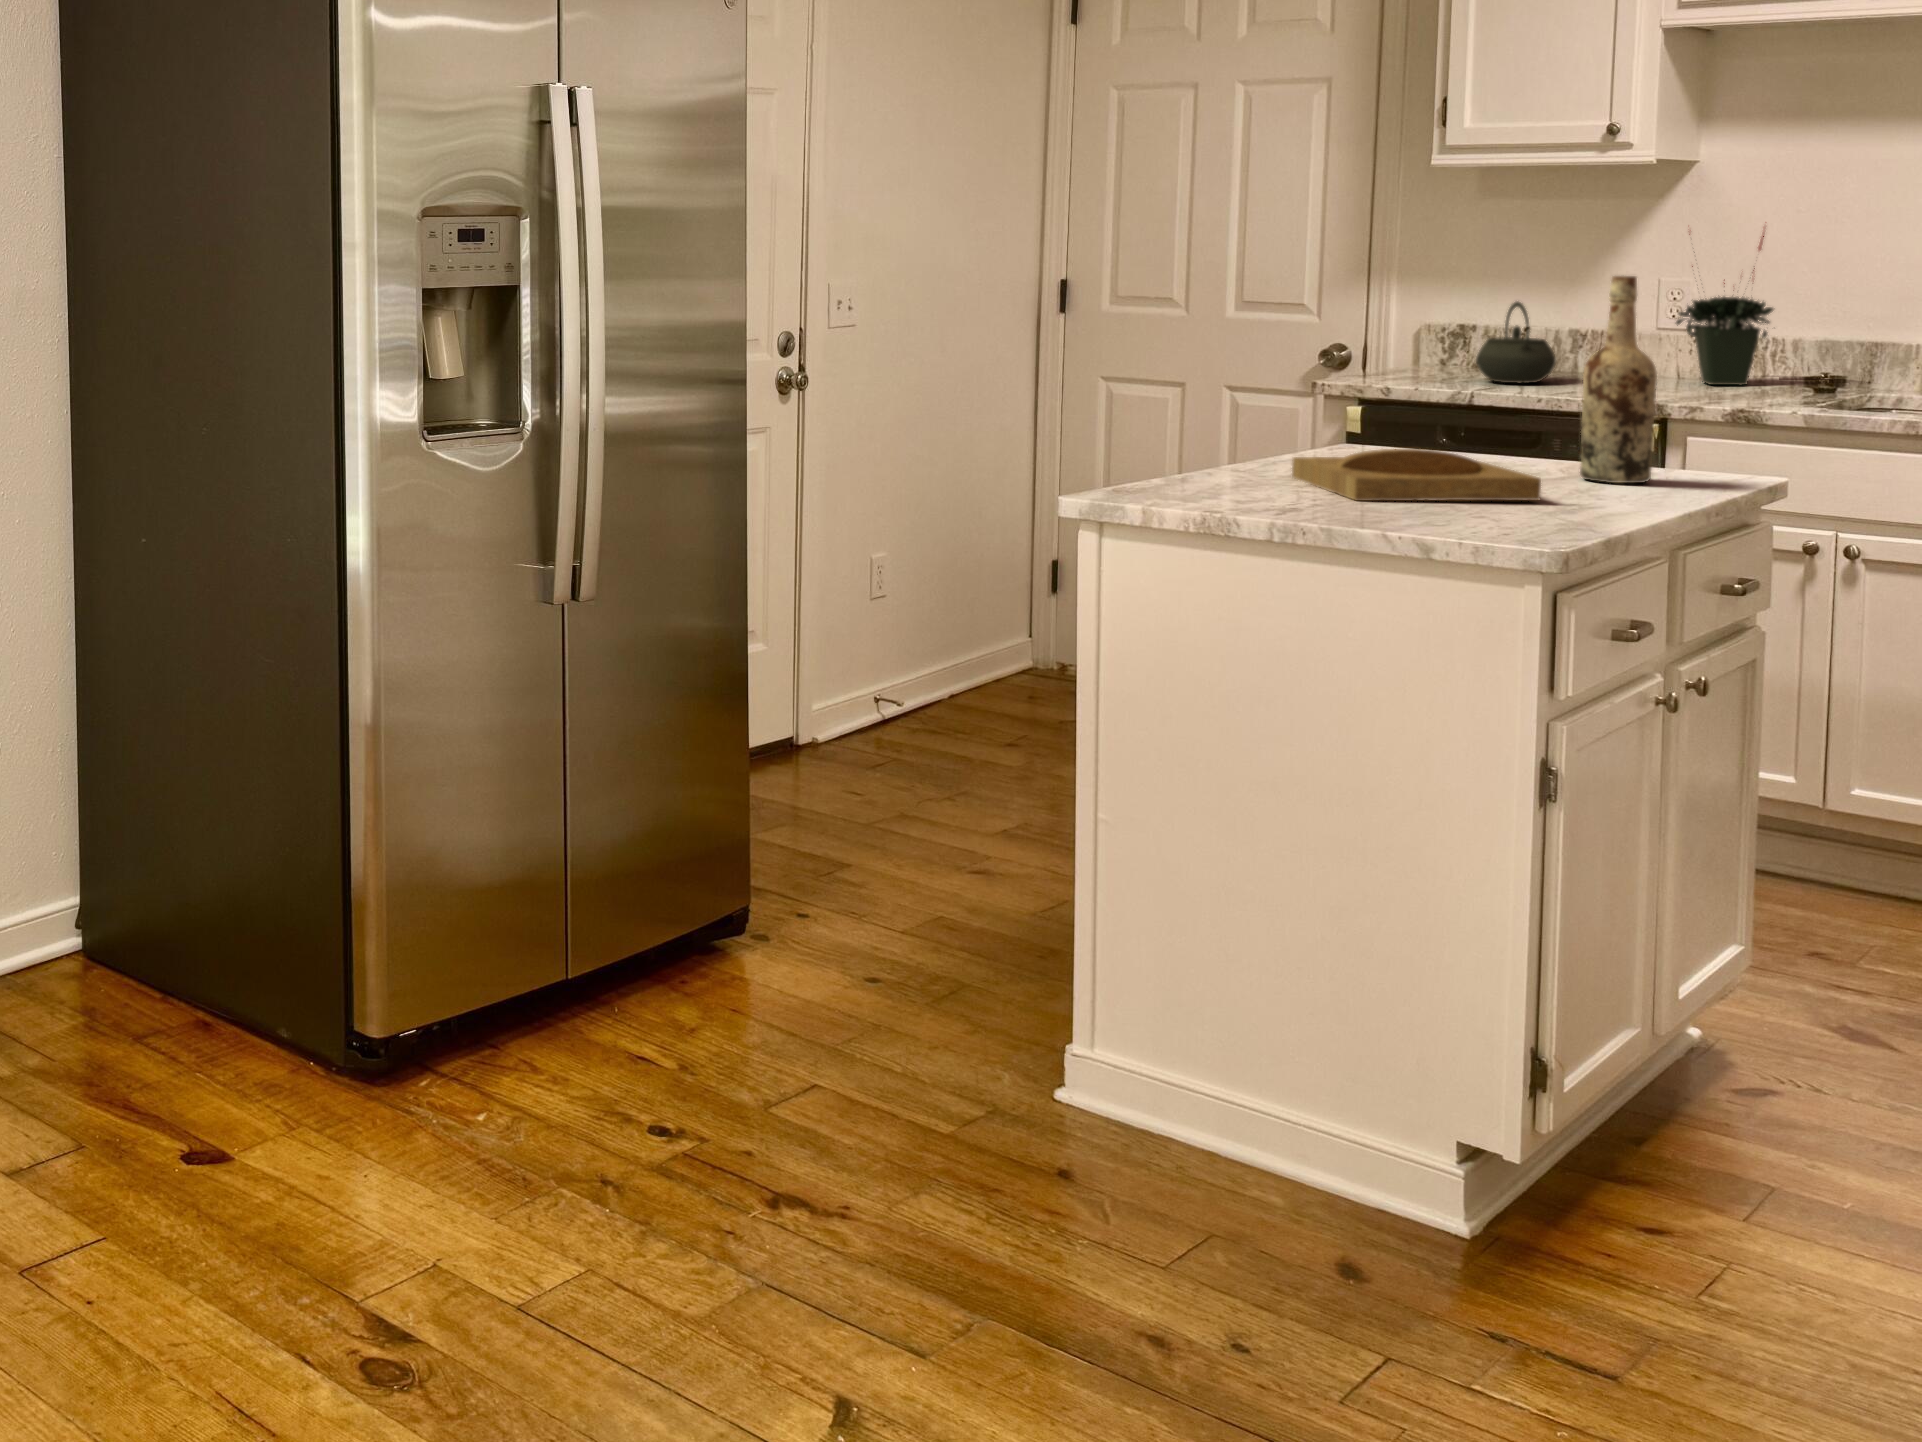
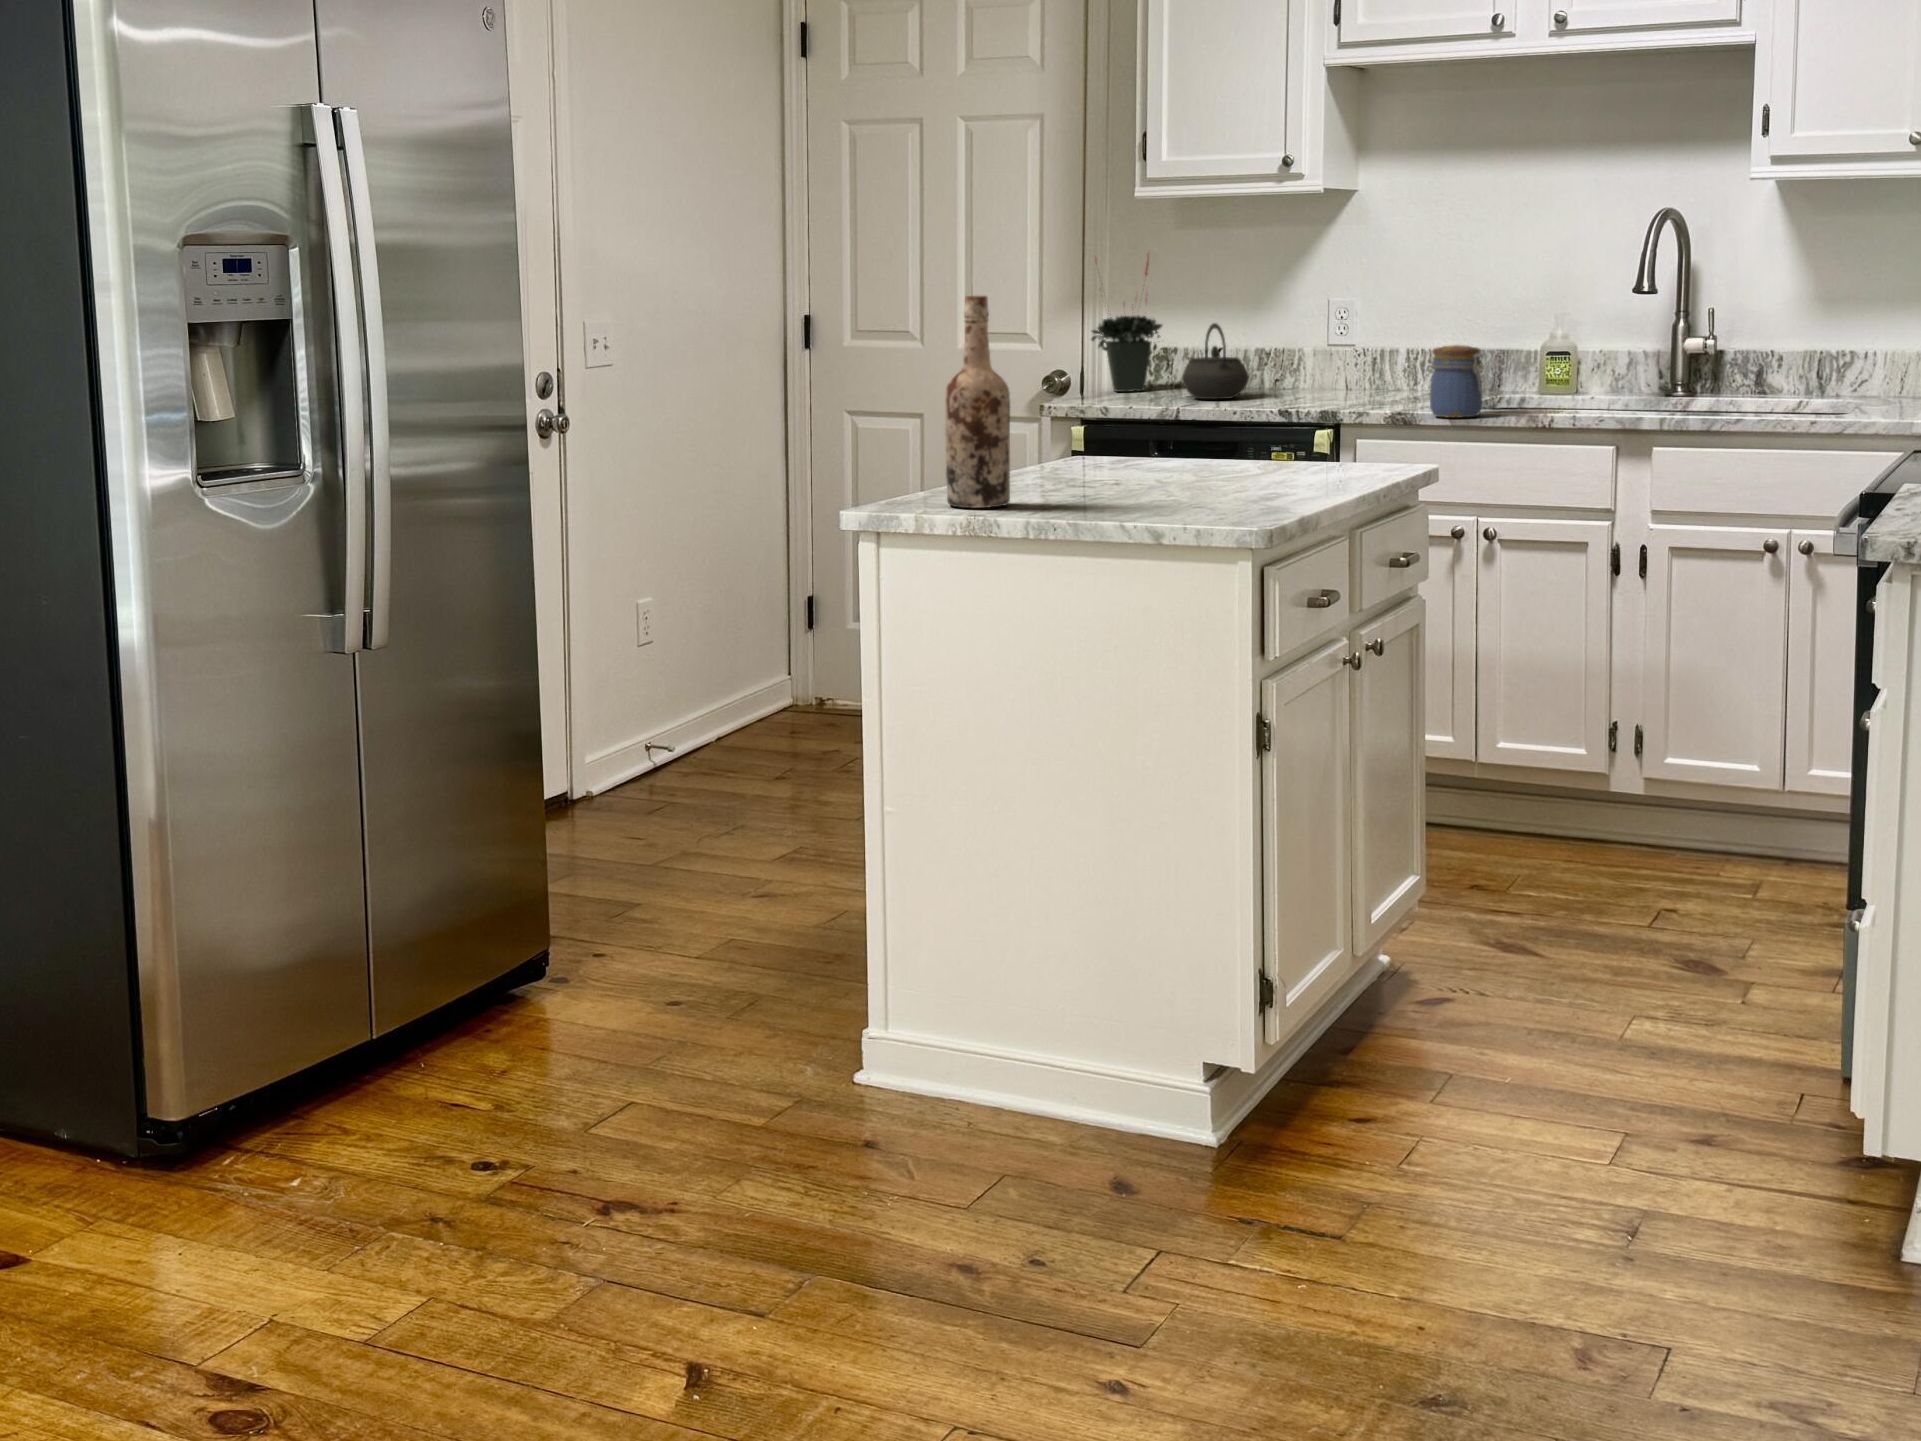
potted plant: present [1676,233,1773,385] -> present [1091,258,1162,392]
wine bottle: present [1580,276,1657,483] -> present [945,296,1010,508]
jar: none [1782,337,1855,418] -> present [1430,345,1485,417]
tray: present [1292,449,1541,501] -> none [1039,451,1247,499]

